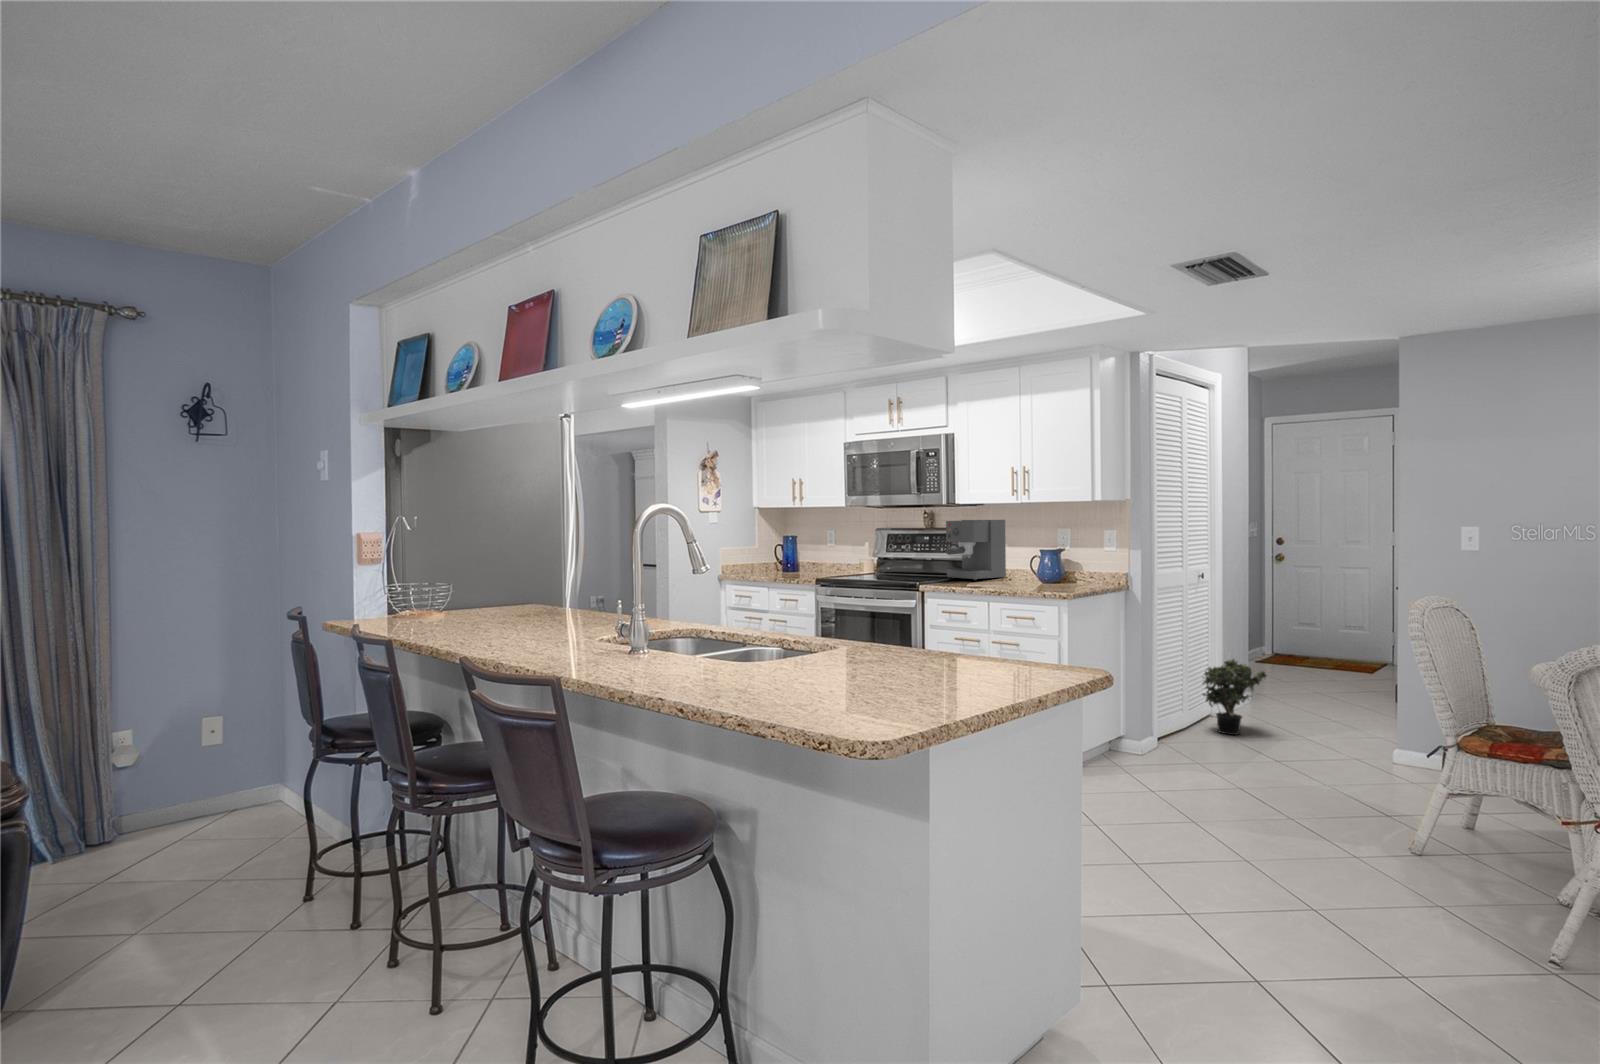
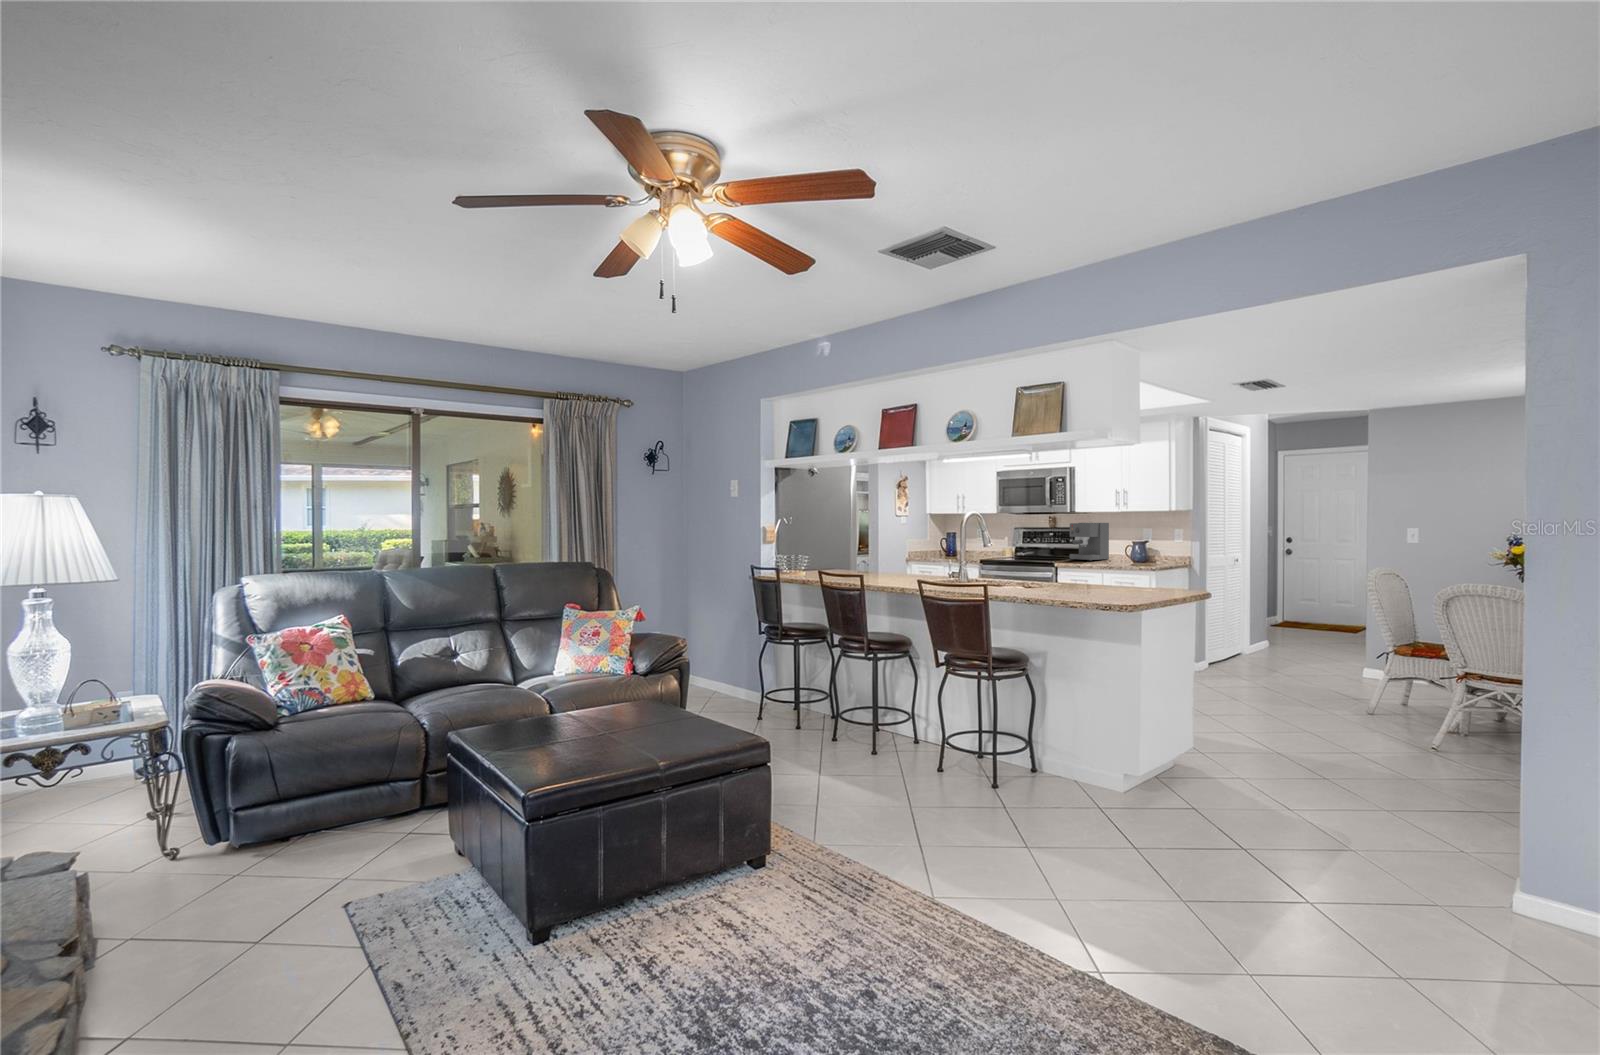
potted plant: present [1203,659,1267,735] -> none [1235,614,1279,663]

